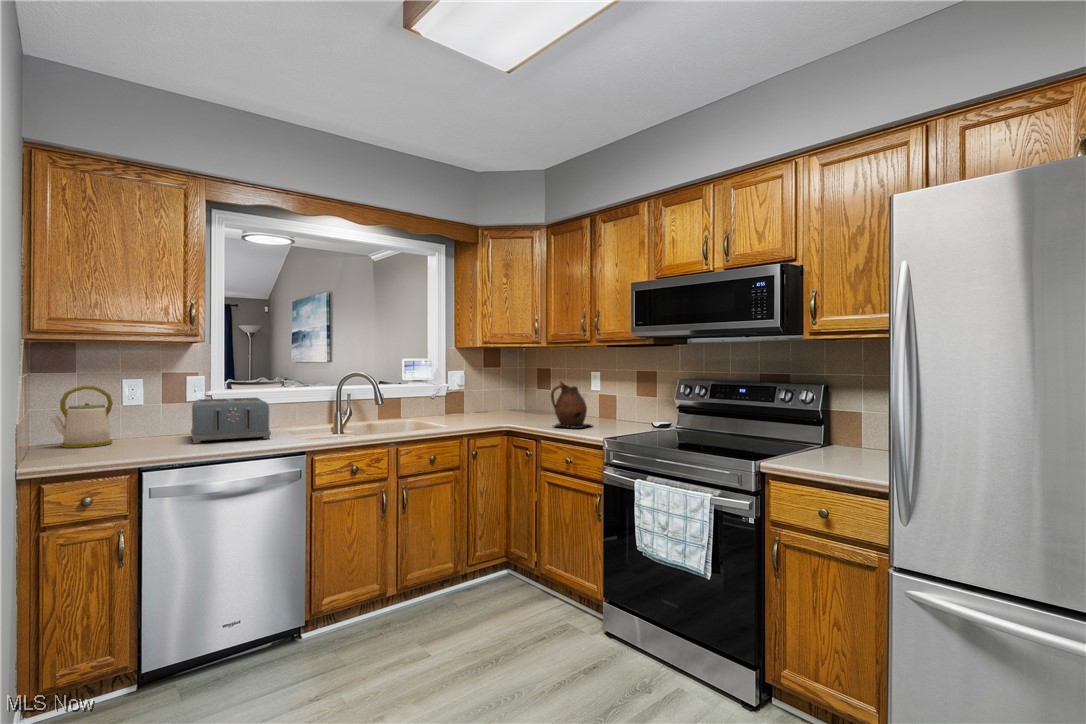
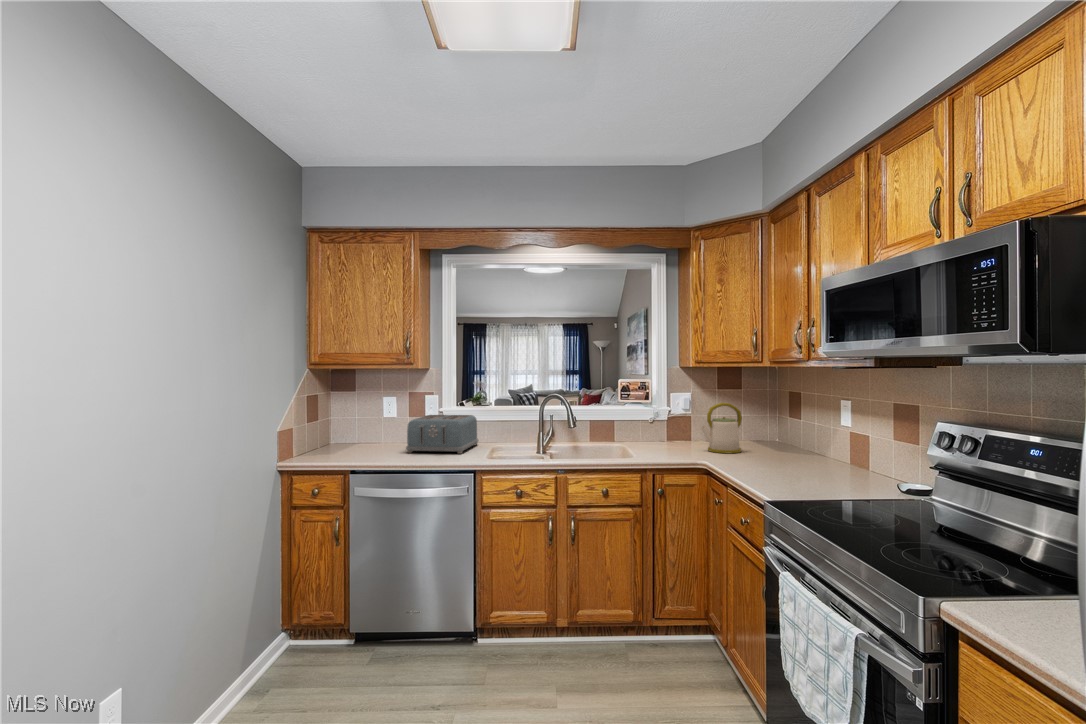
ceramic pitcher: present [551,381,591,428] -> none [750,412,814,477]
kettle: present [51,385,113,448] -> present [701,403,742,453]

